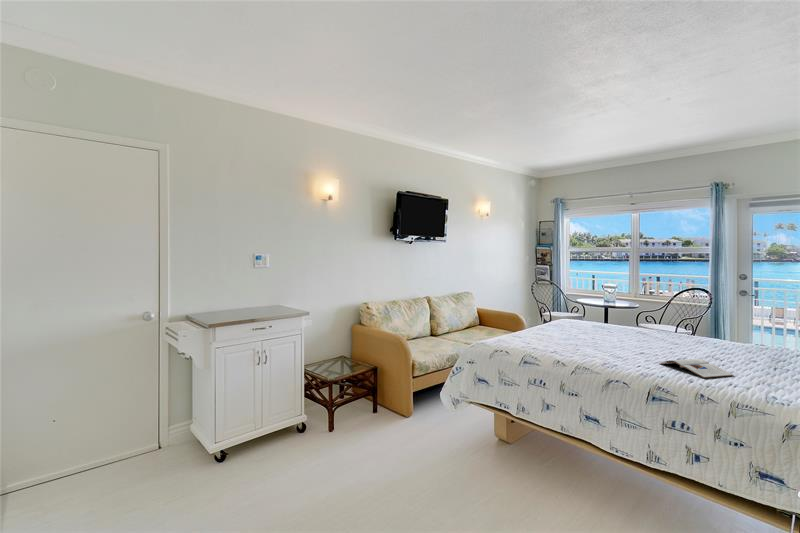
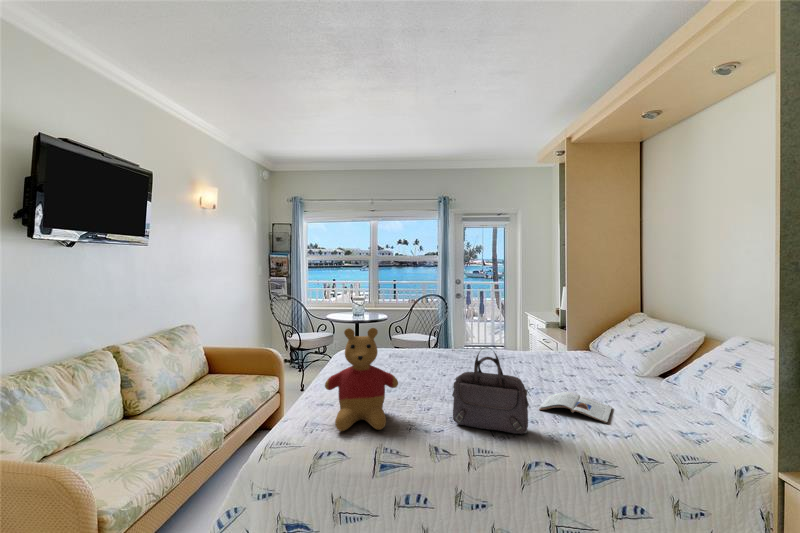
stuffed bear: none [508,291,553,348] -> present [325,328,398,431]
handbag: none [581,308,629,367] -> present [452,347,529,434]

